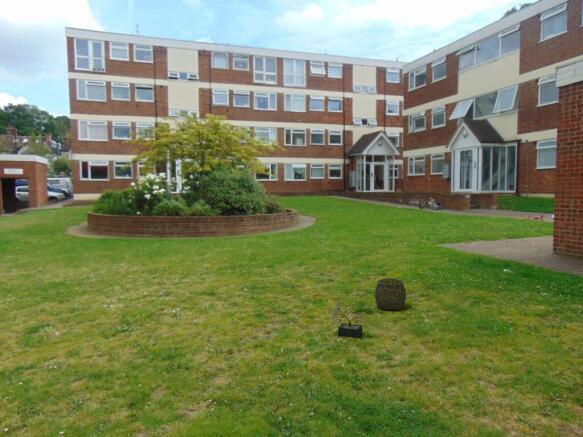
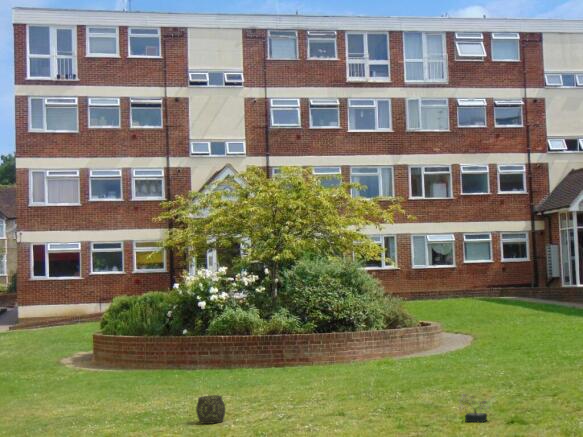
woven basket: present [375,279,406,310] -> present [196,395,225,424]

